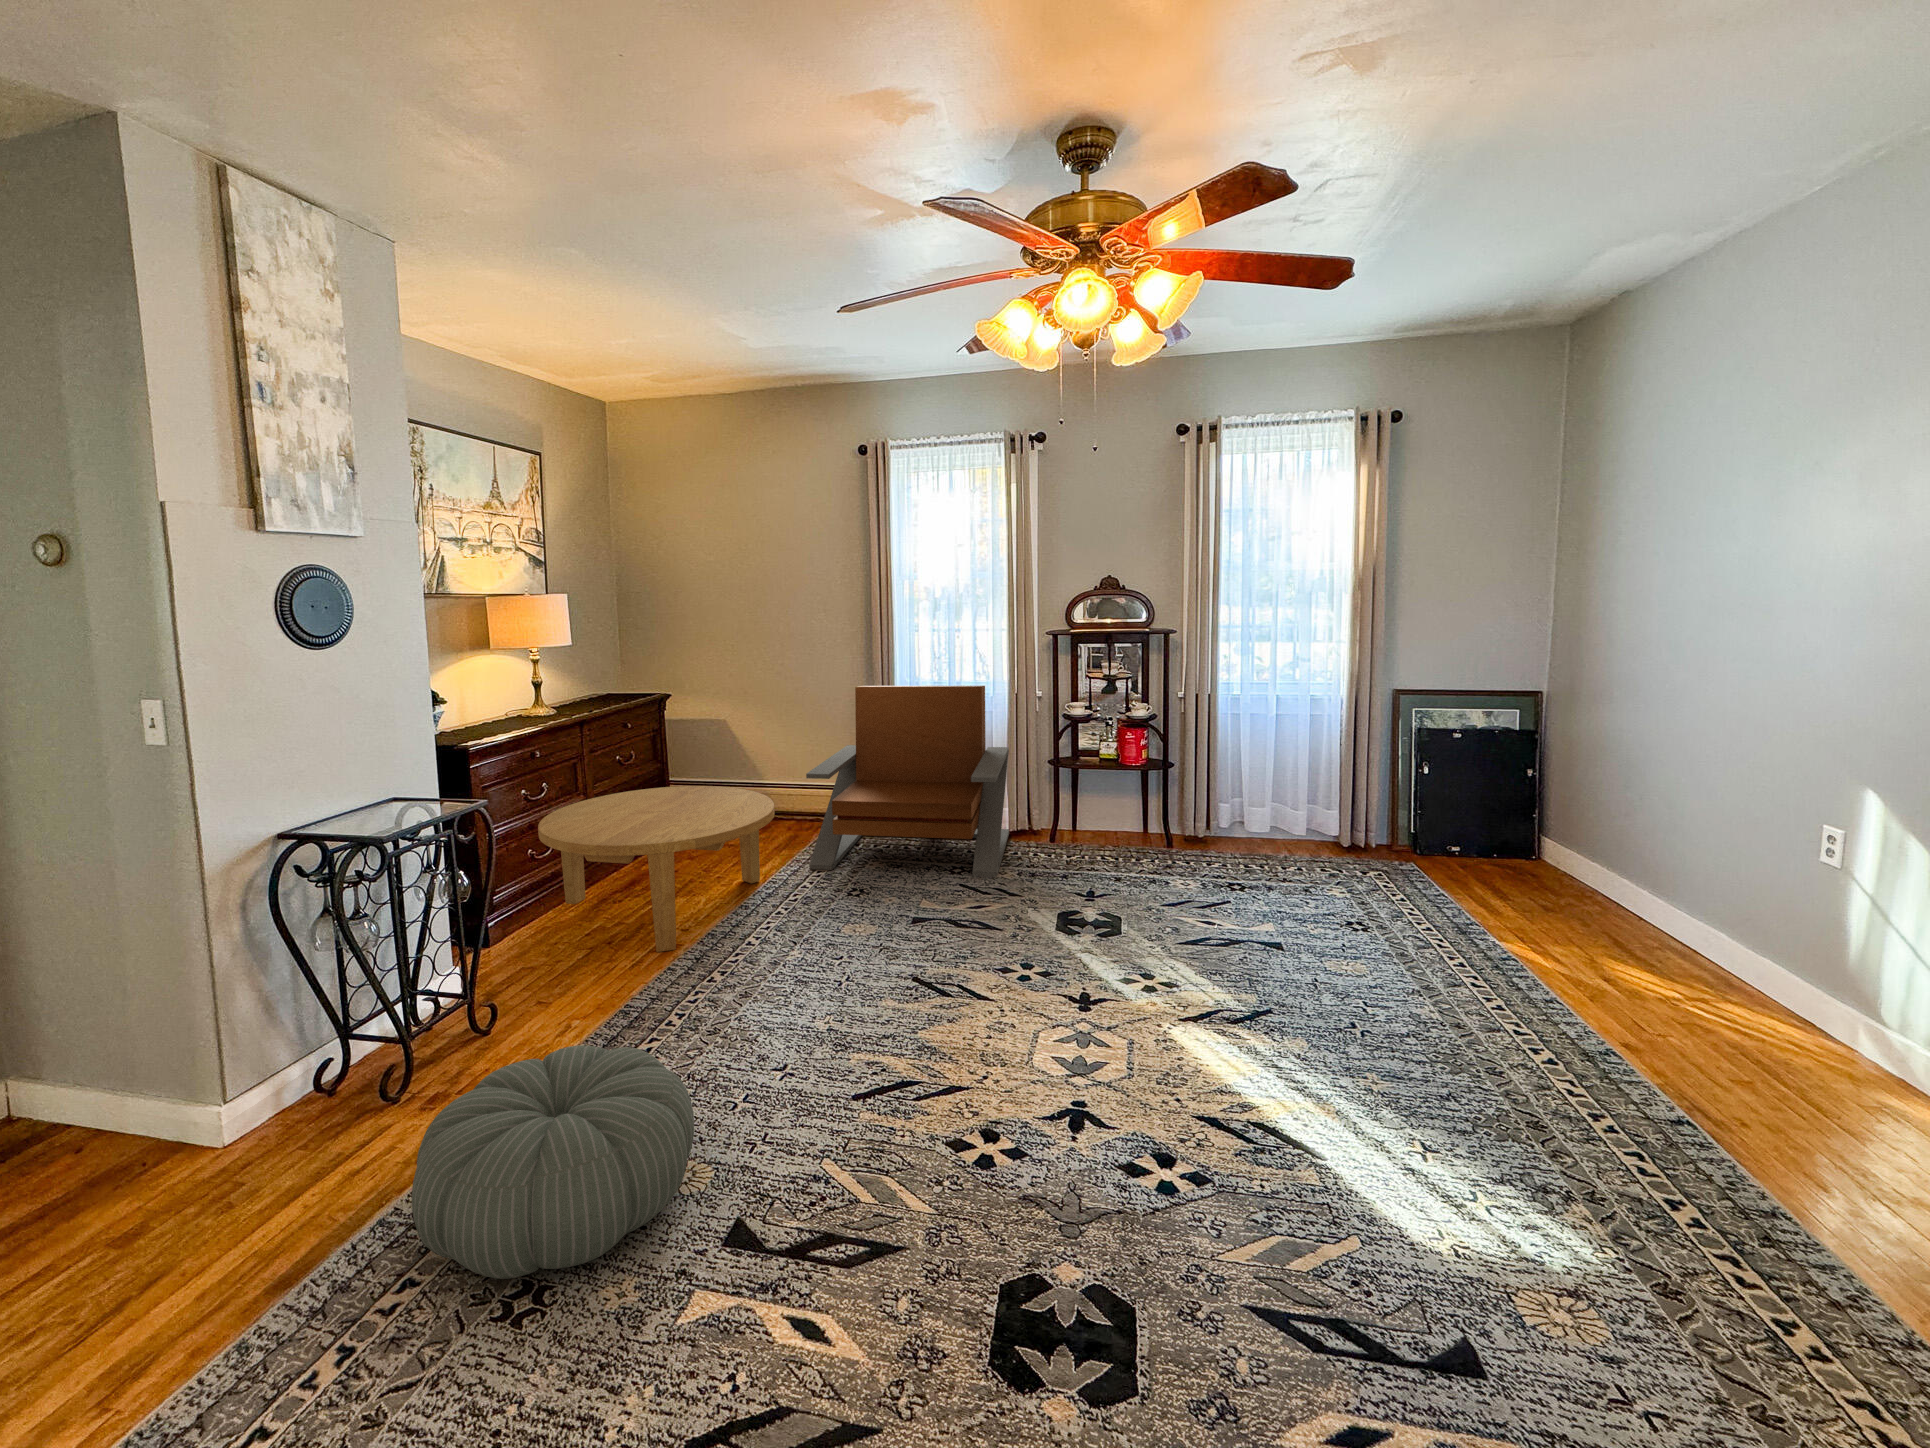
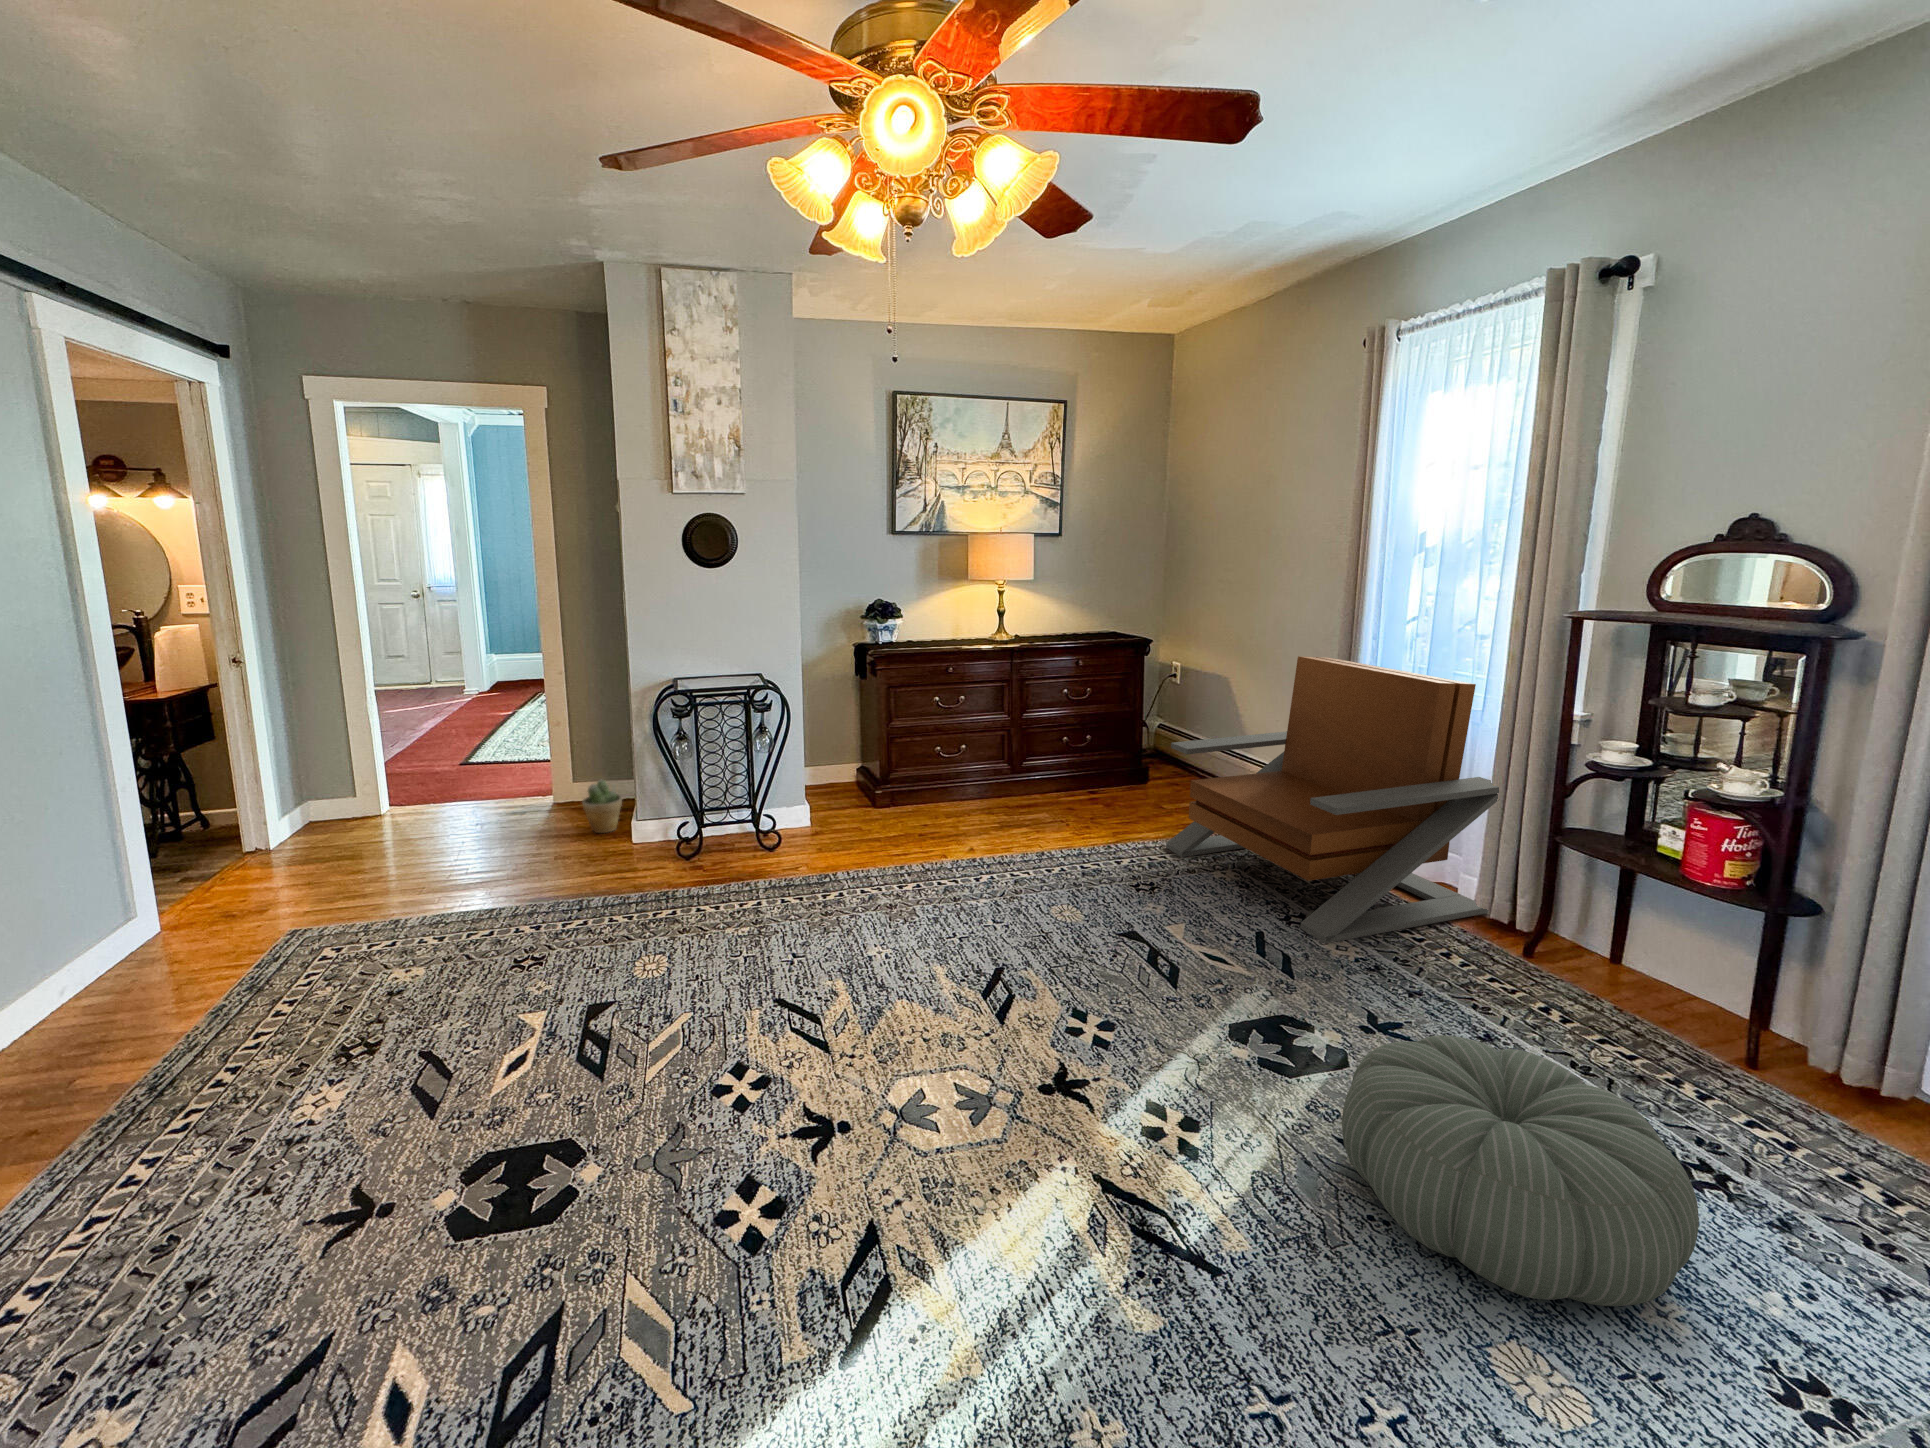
coffee table: present [538,786,775,952] -> none [897,717,1109,856]
pouf: present [412,1046,694,1279] -> present [1342,1035,1699,1306]
potted plant: none [42,1071,144,1180] -> present [582,780,622,833]

